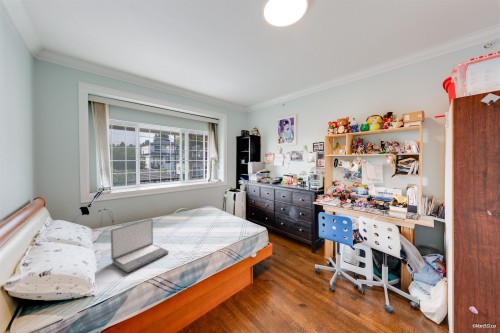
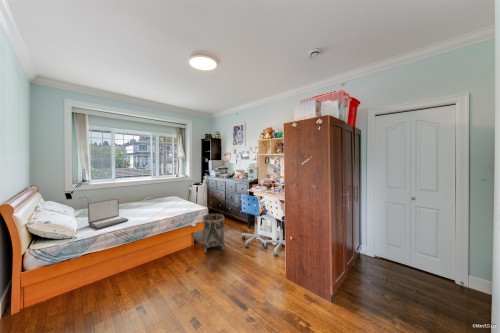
basket: none [265,237,302,299] -> present [203,213,225,253]

